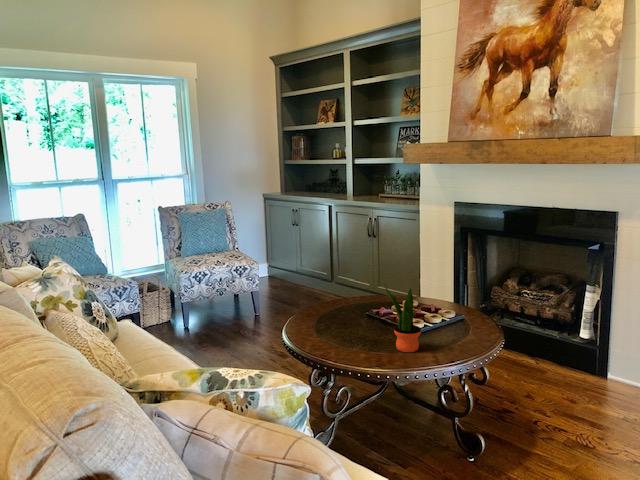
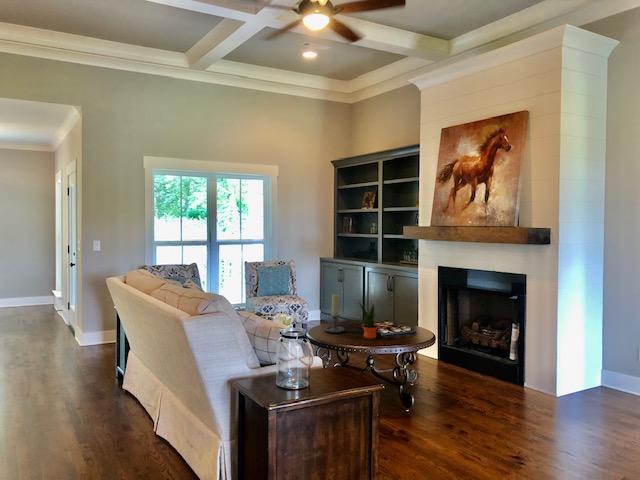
candle holder: none [318,272,355,341] -> present [325,294,345,333]

